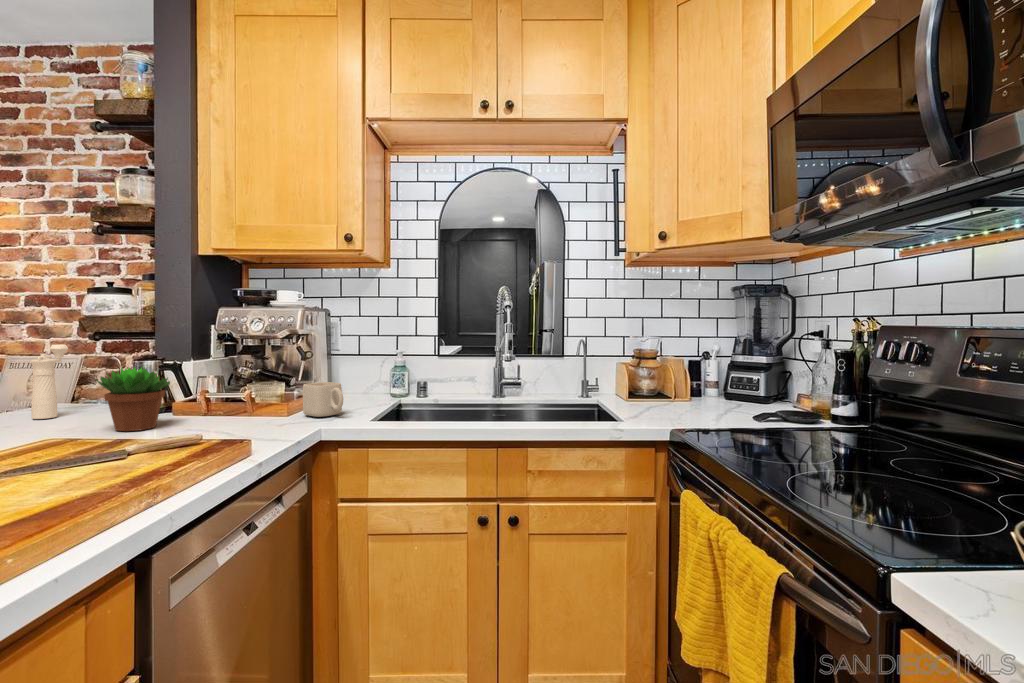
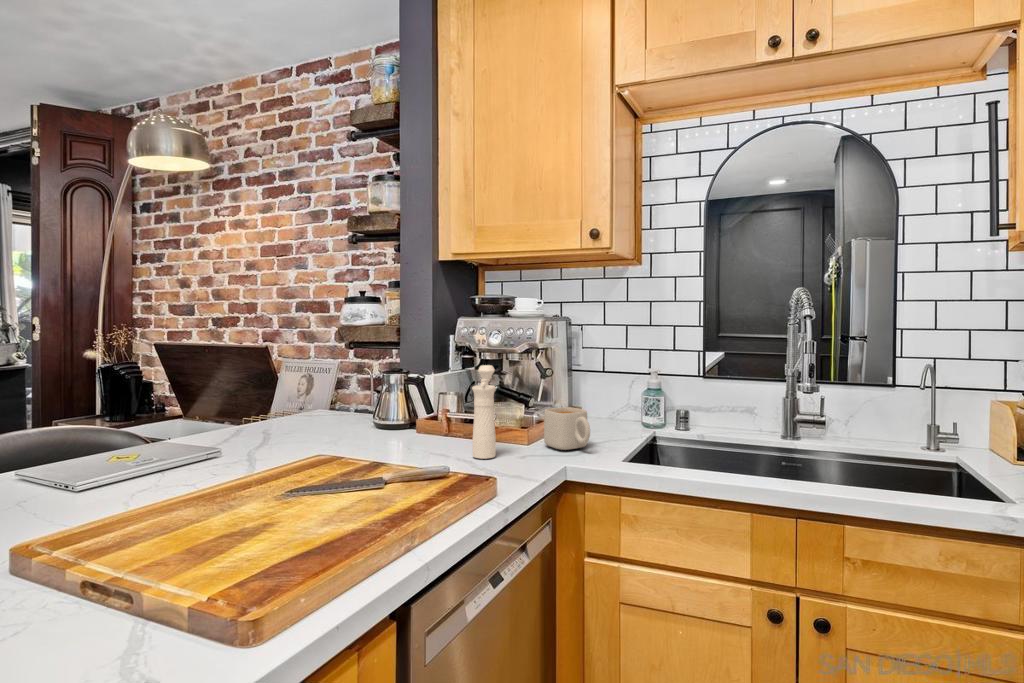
pepper mill: present [30,344,68,419] -> present [472,365,496,459]
succulent plant: present [96,368,170,431] -> none [347,385,413,453]

